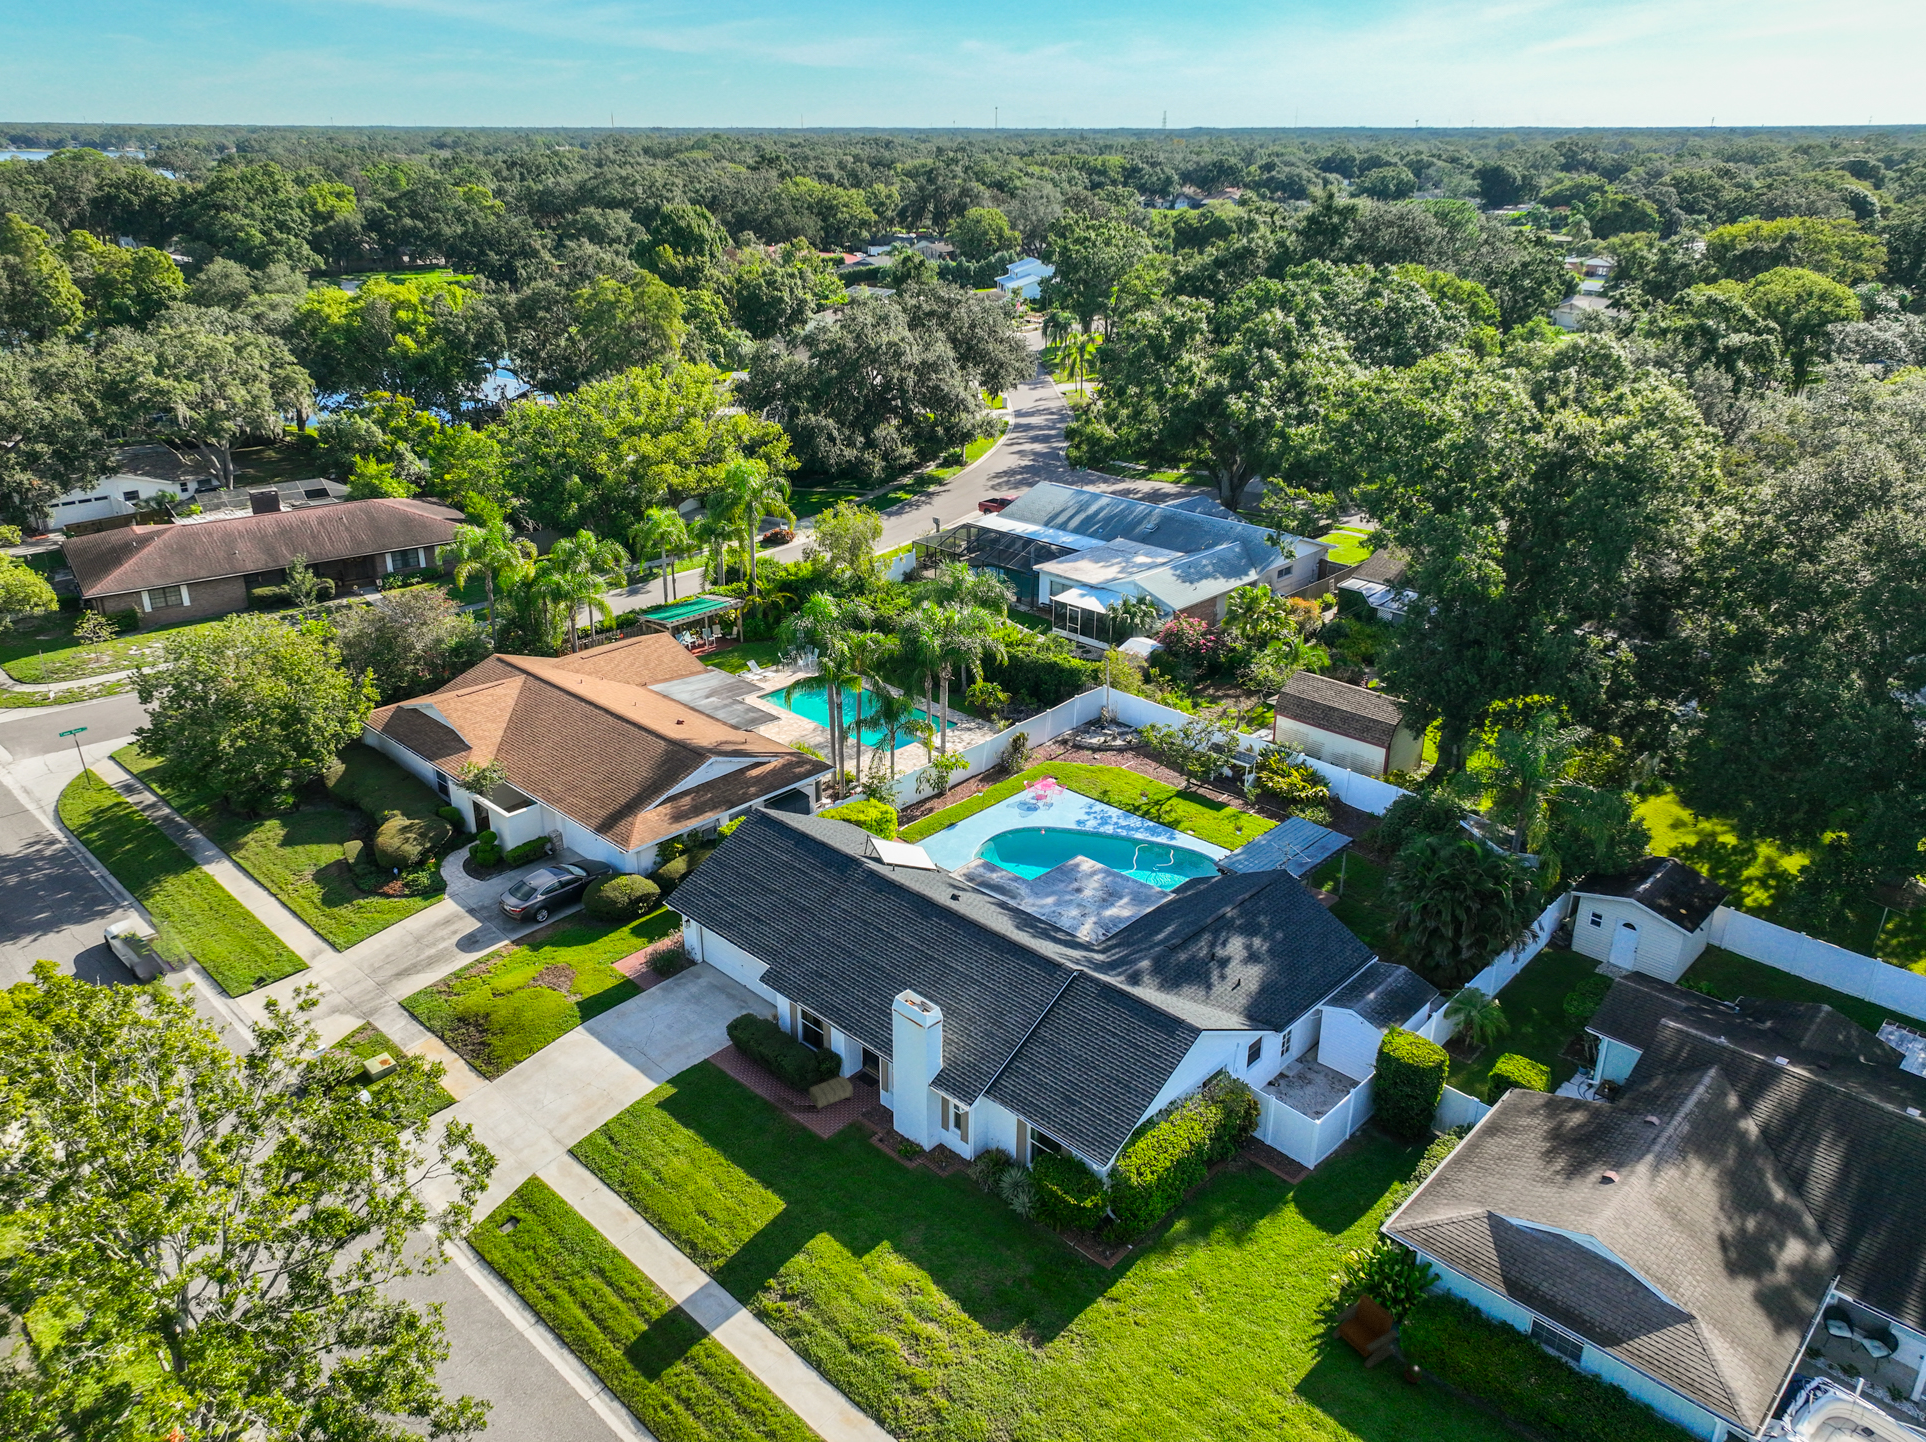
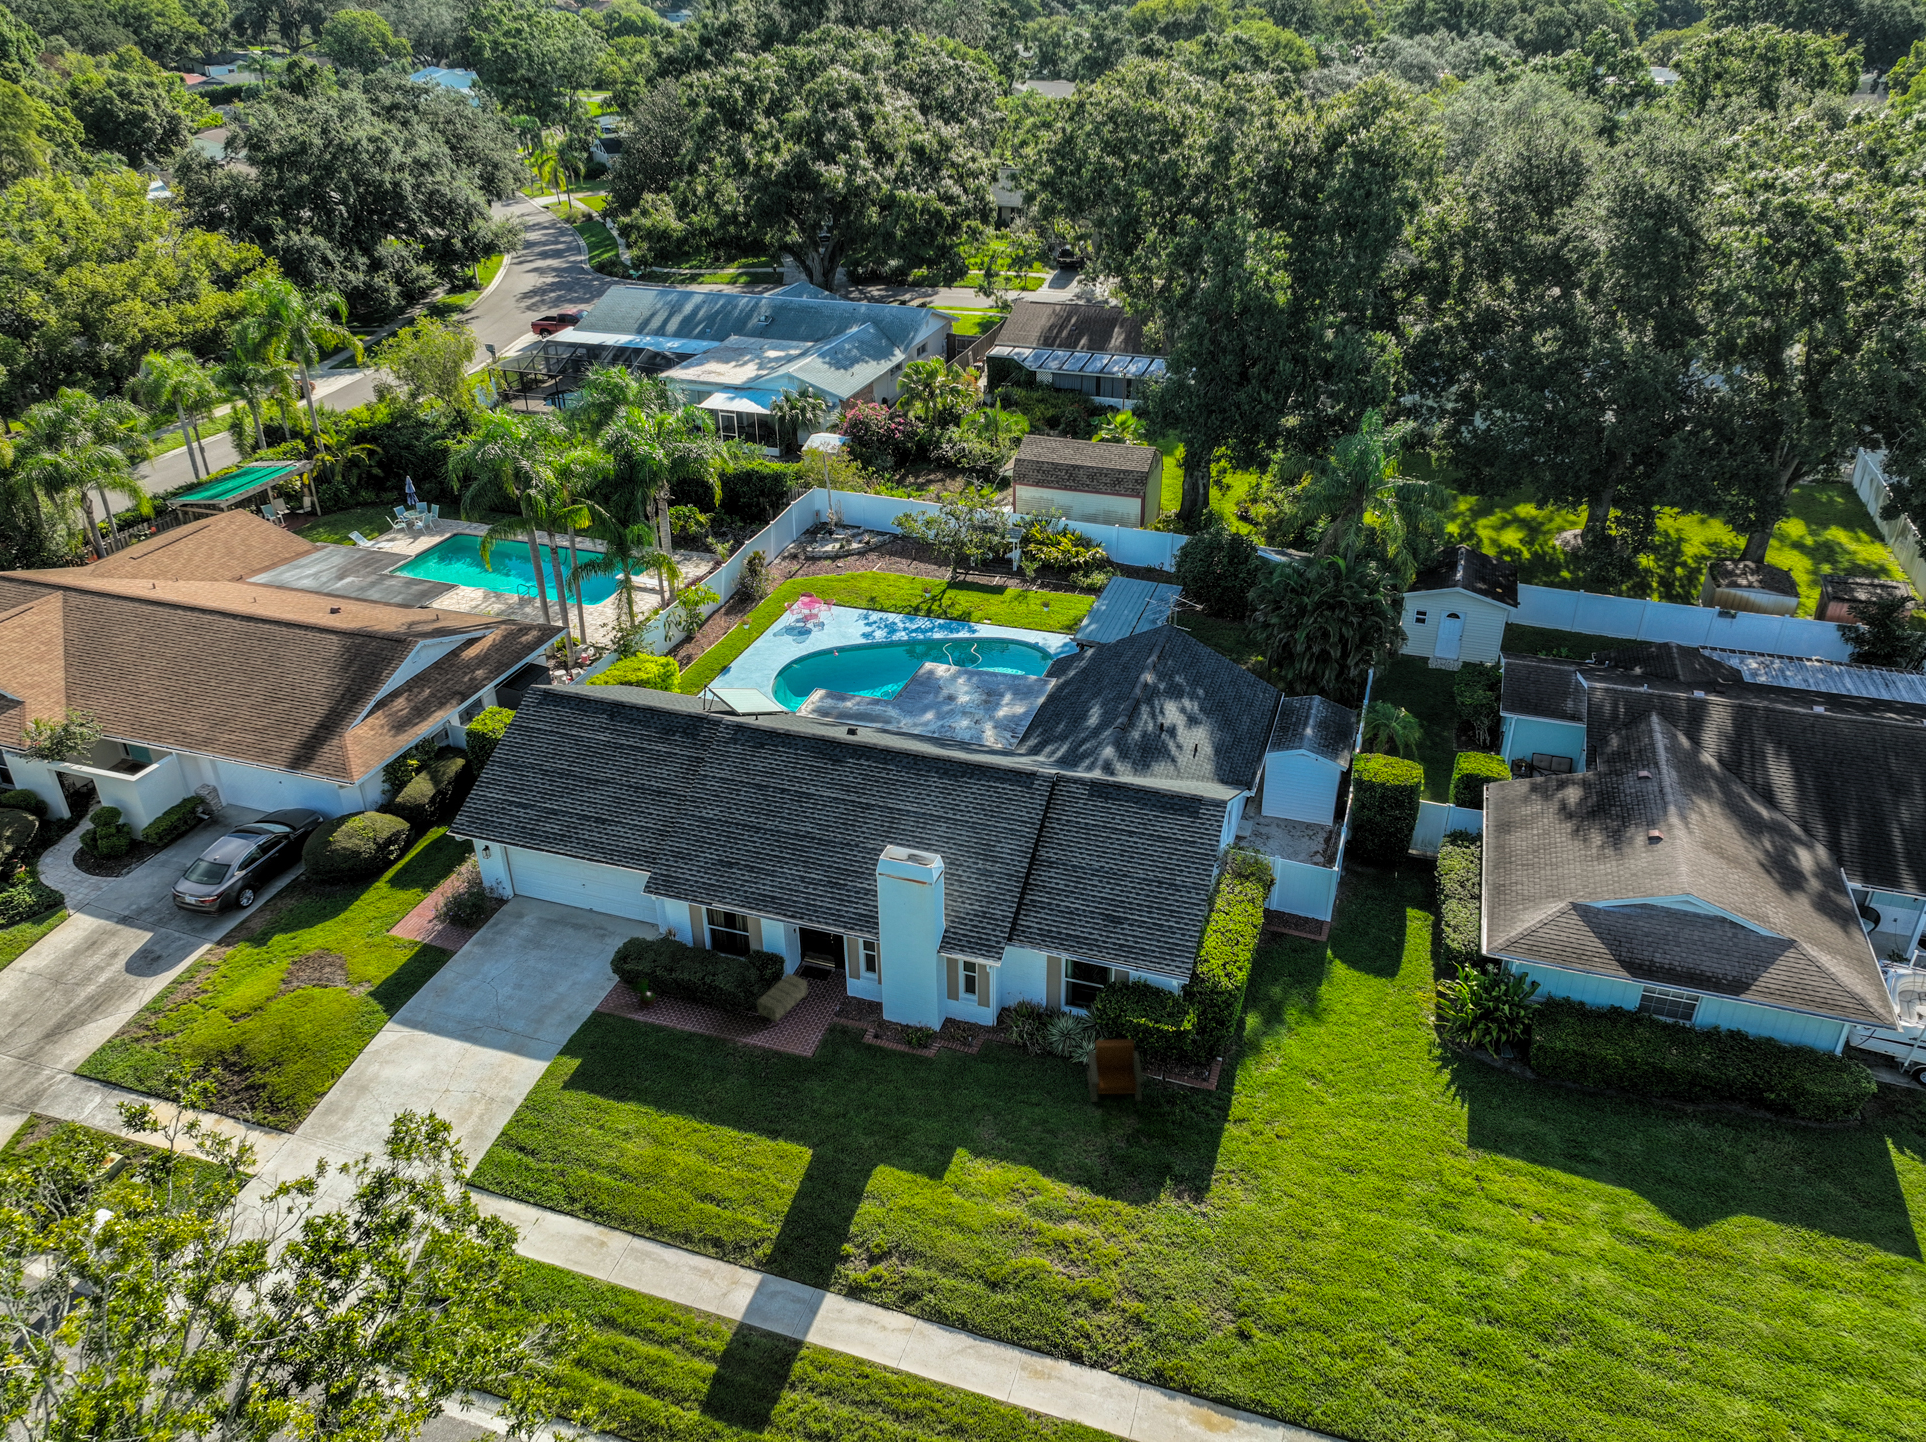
lounge chair: present [1332,1294,1397,1368] -> present [1088,1039,1143,1102]
potted tree: present [1400,1352,1422,1383] -> present [631,980,656,1008]

